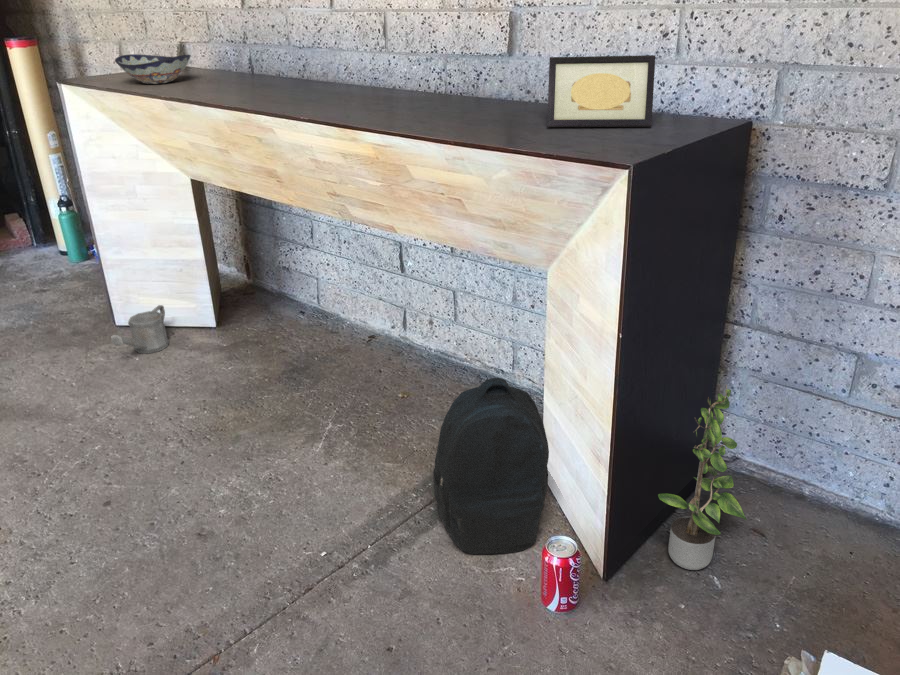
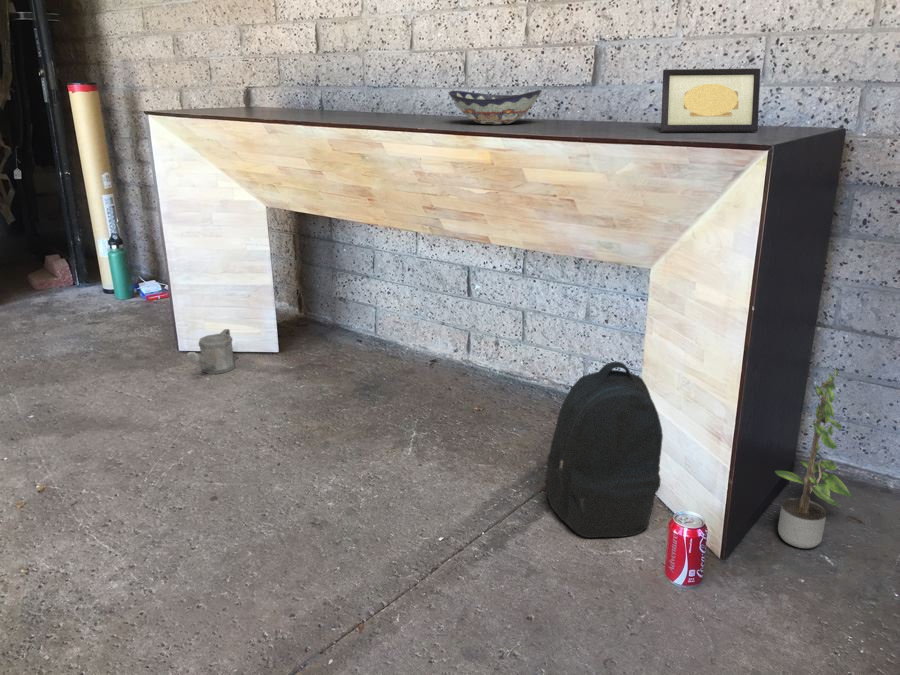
decorative bowl: present [115,54,191,84] -> present [449,90,542,124]

